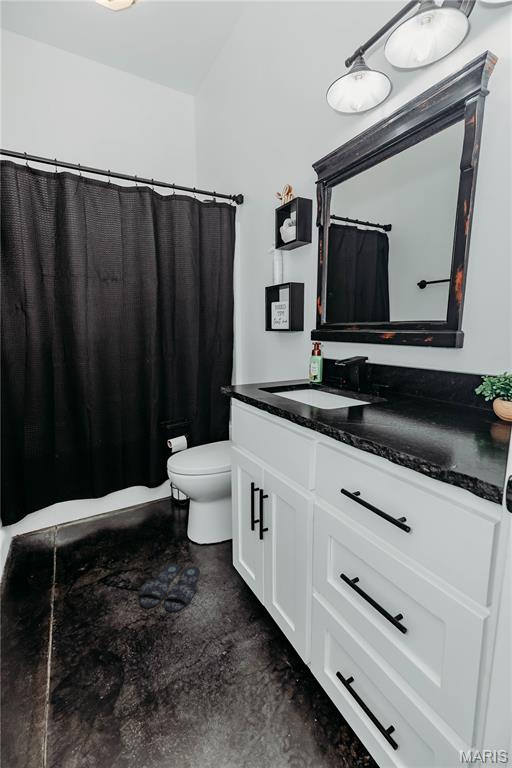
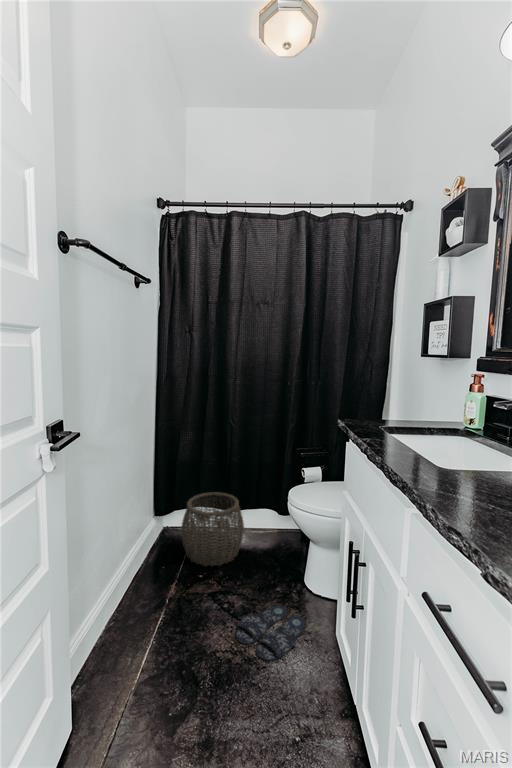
woven basket: none [44,480,117,559] -> present [181,492,244,566]

